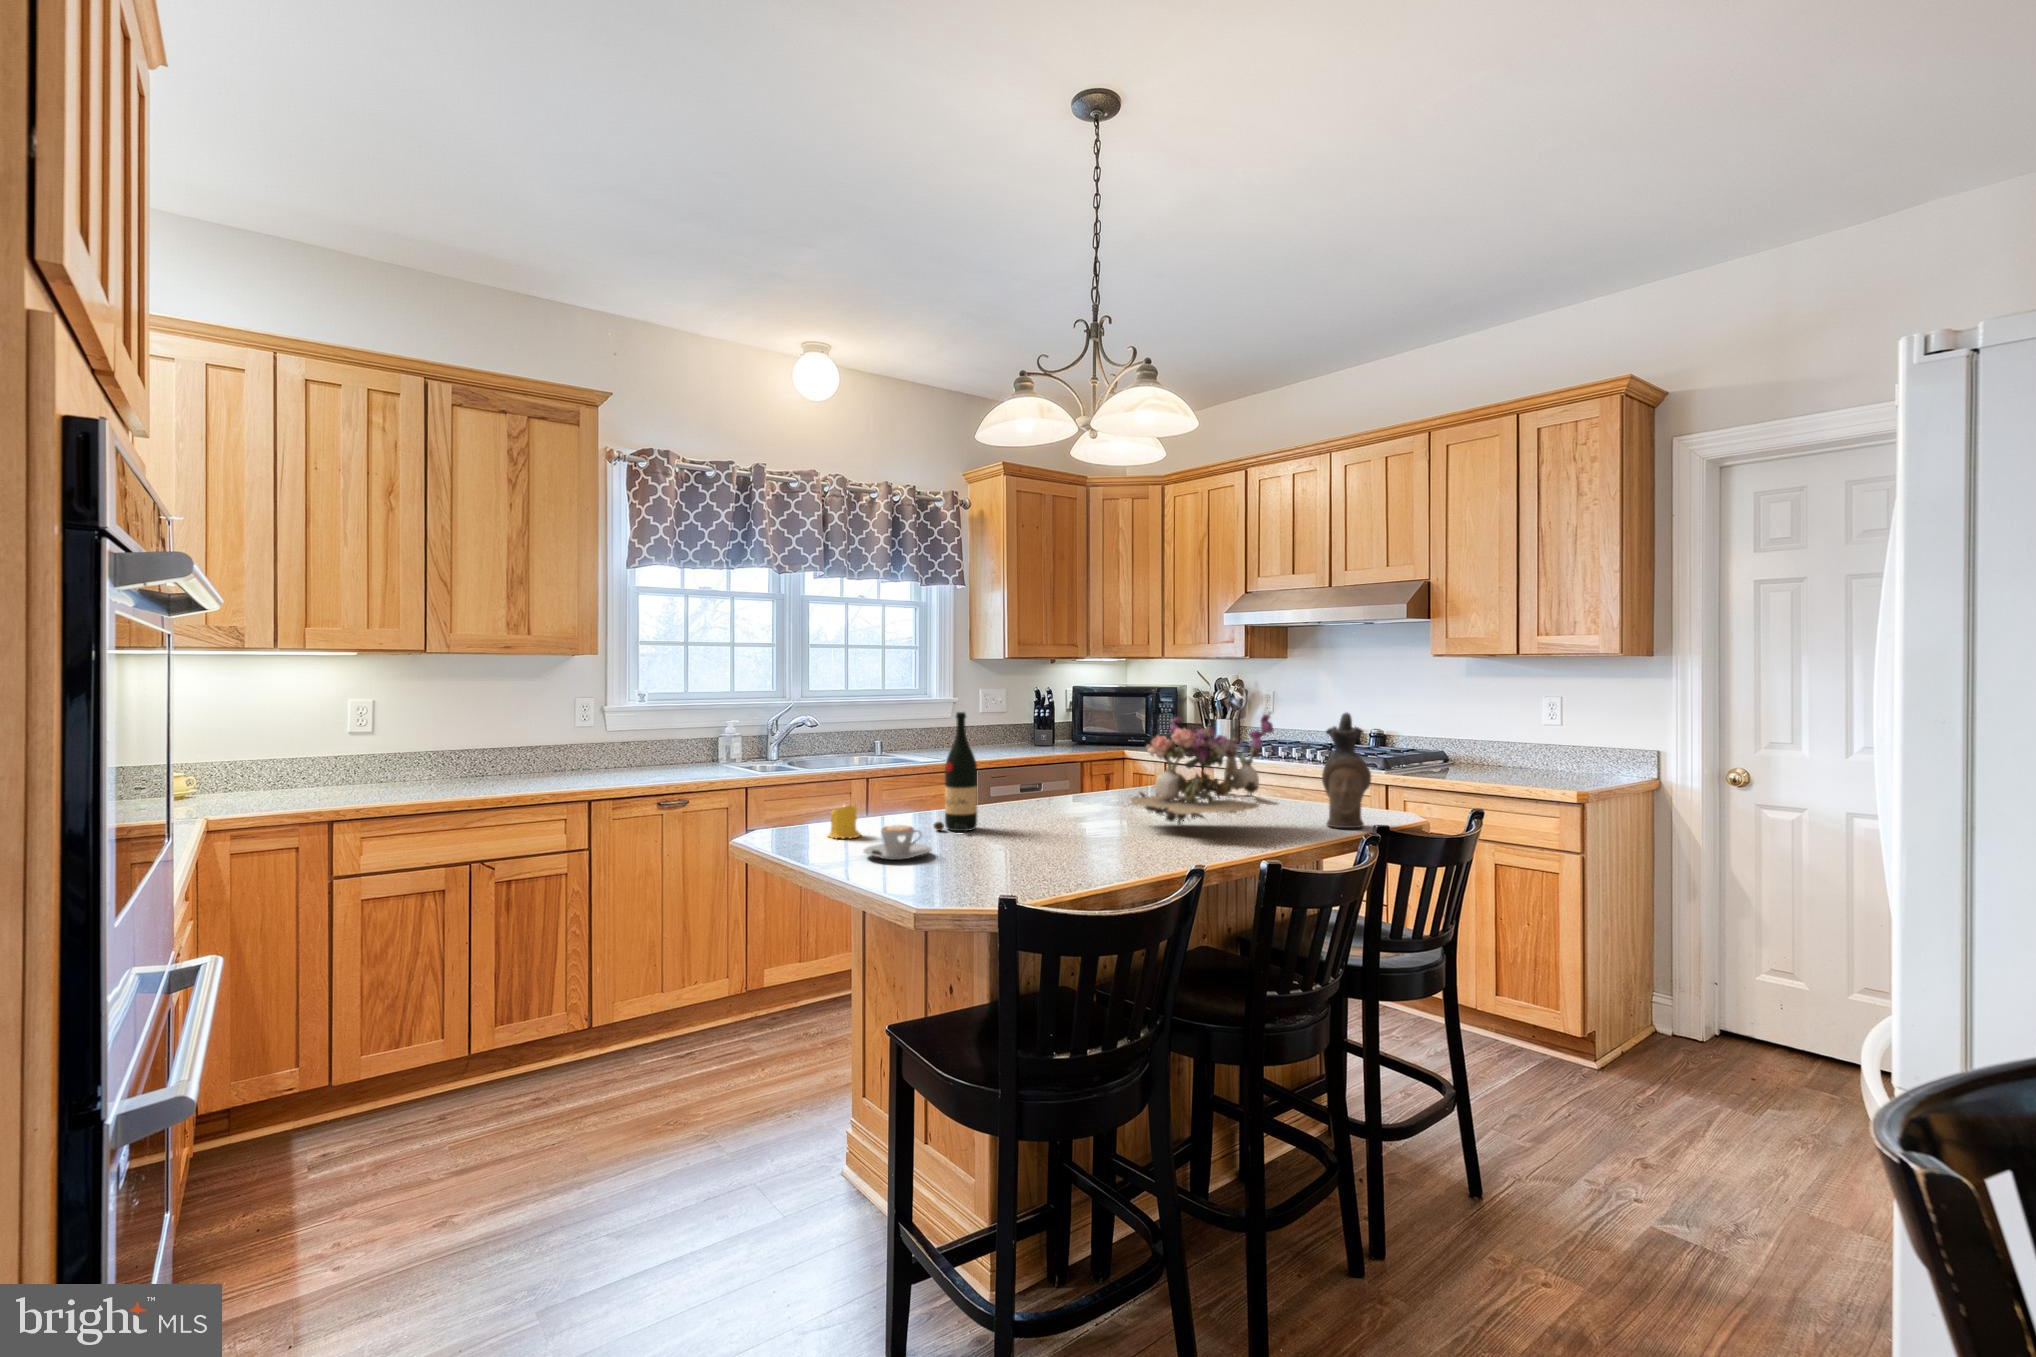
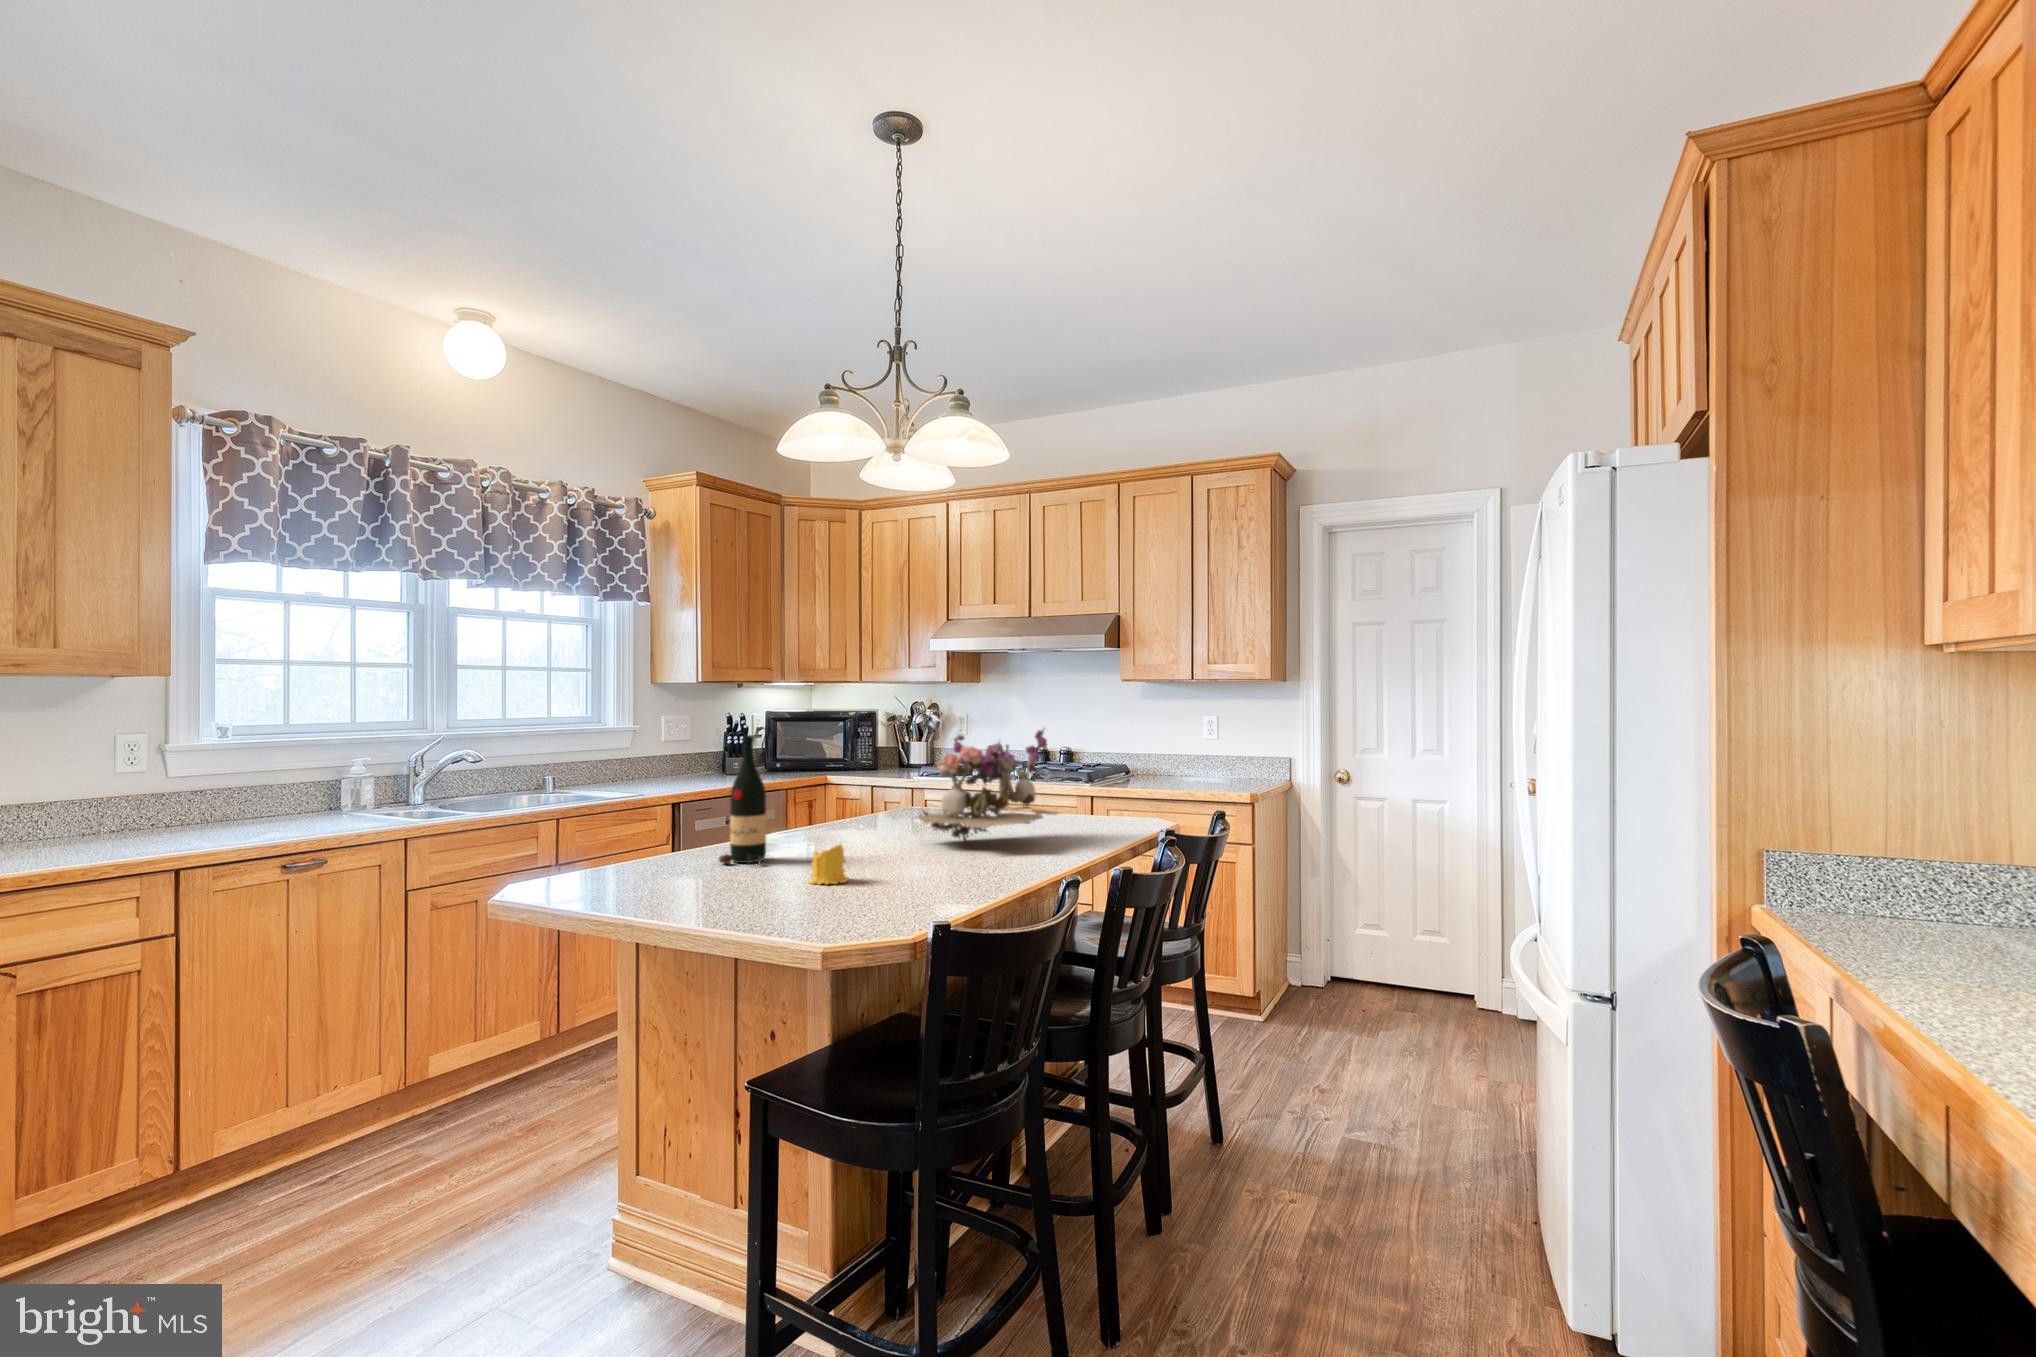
ceramic pitcher: present [1322,713,1371,828] -> none [1085,727,1128,832]
candle: present [828,804,861,839] -> present [811,844,849,885]
coffee cup: present [864,825,931,860] -> none [672,859,749,896]

